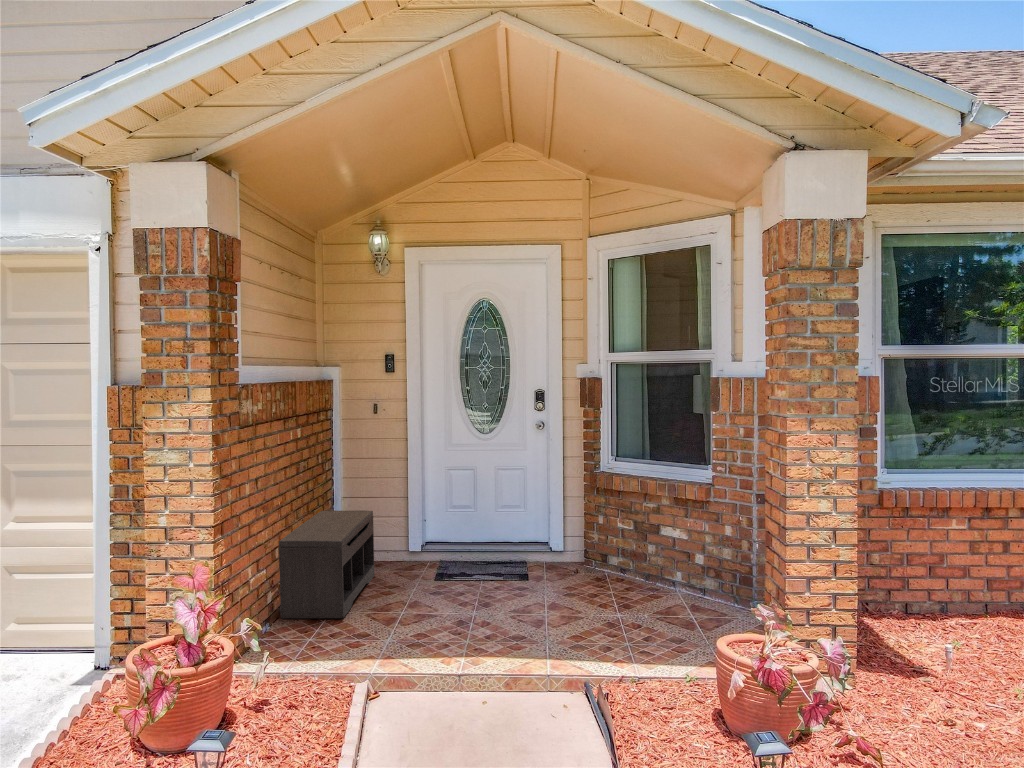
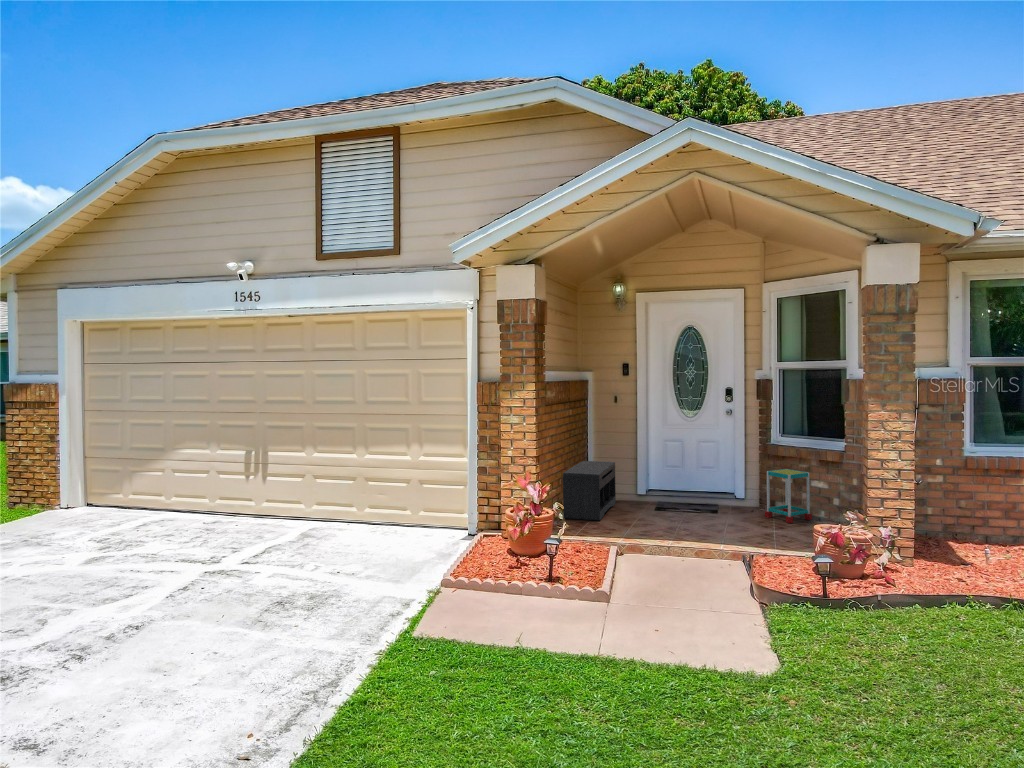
side table: none [597,509,662,594] -> present [765,469,812,523]

